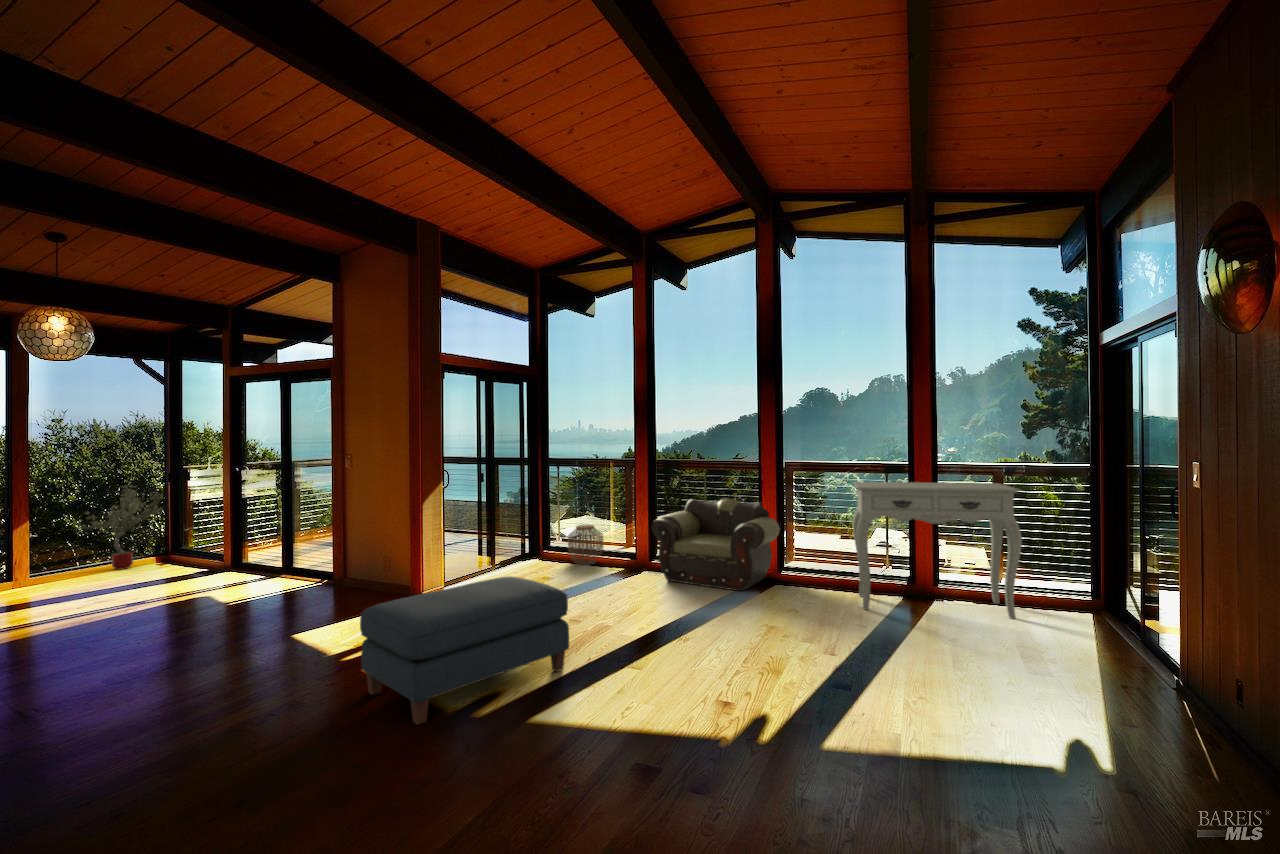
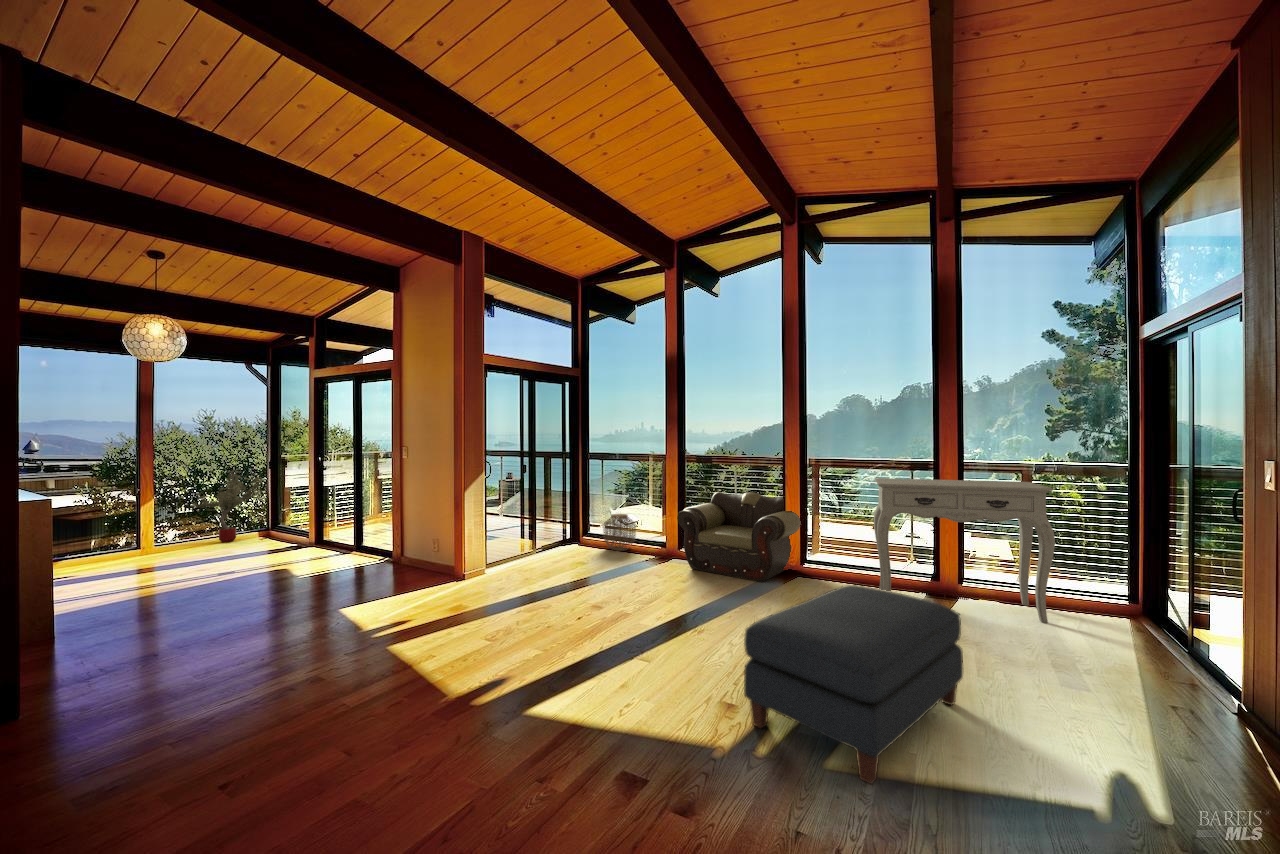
ottoman: present [360,576,569,725] -> present [744,585,963,784]

